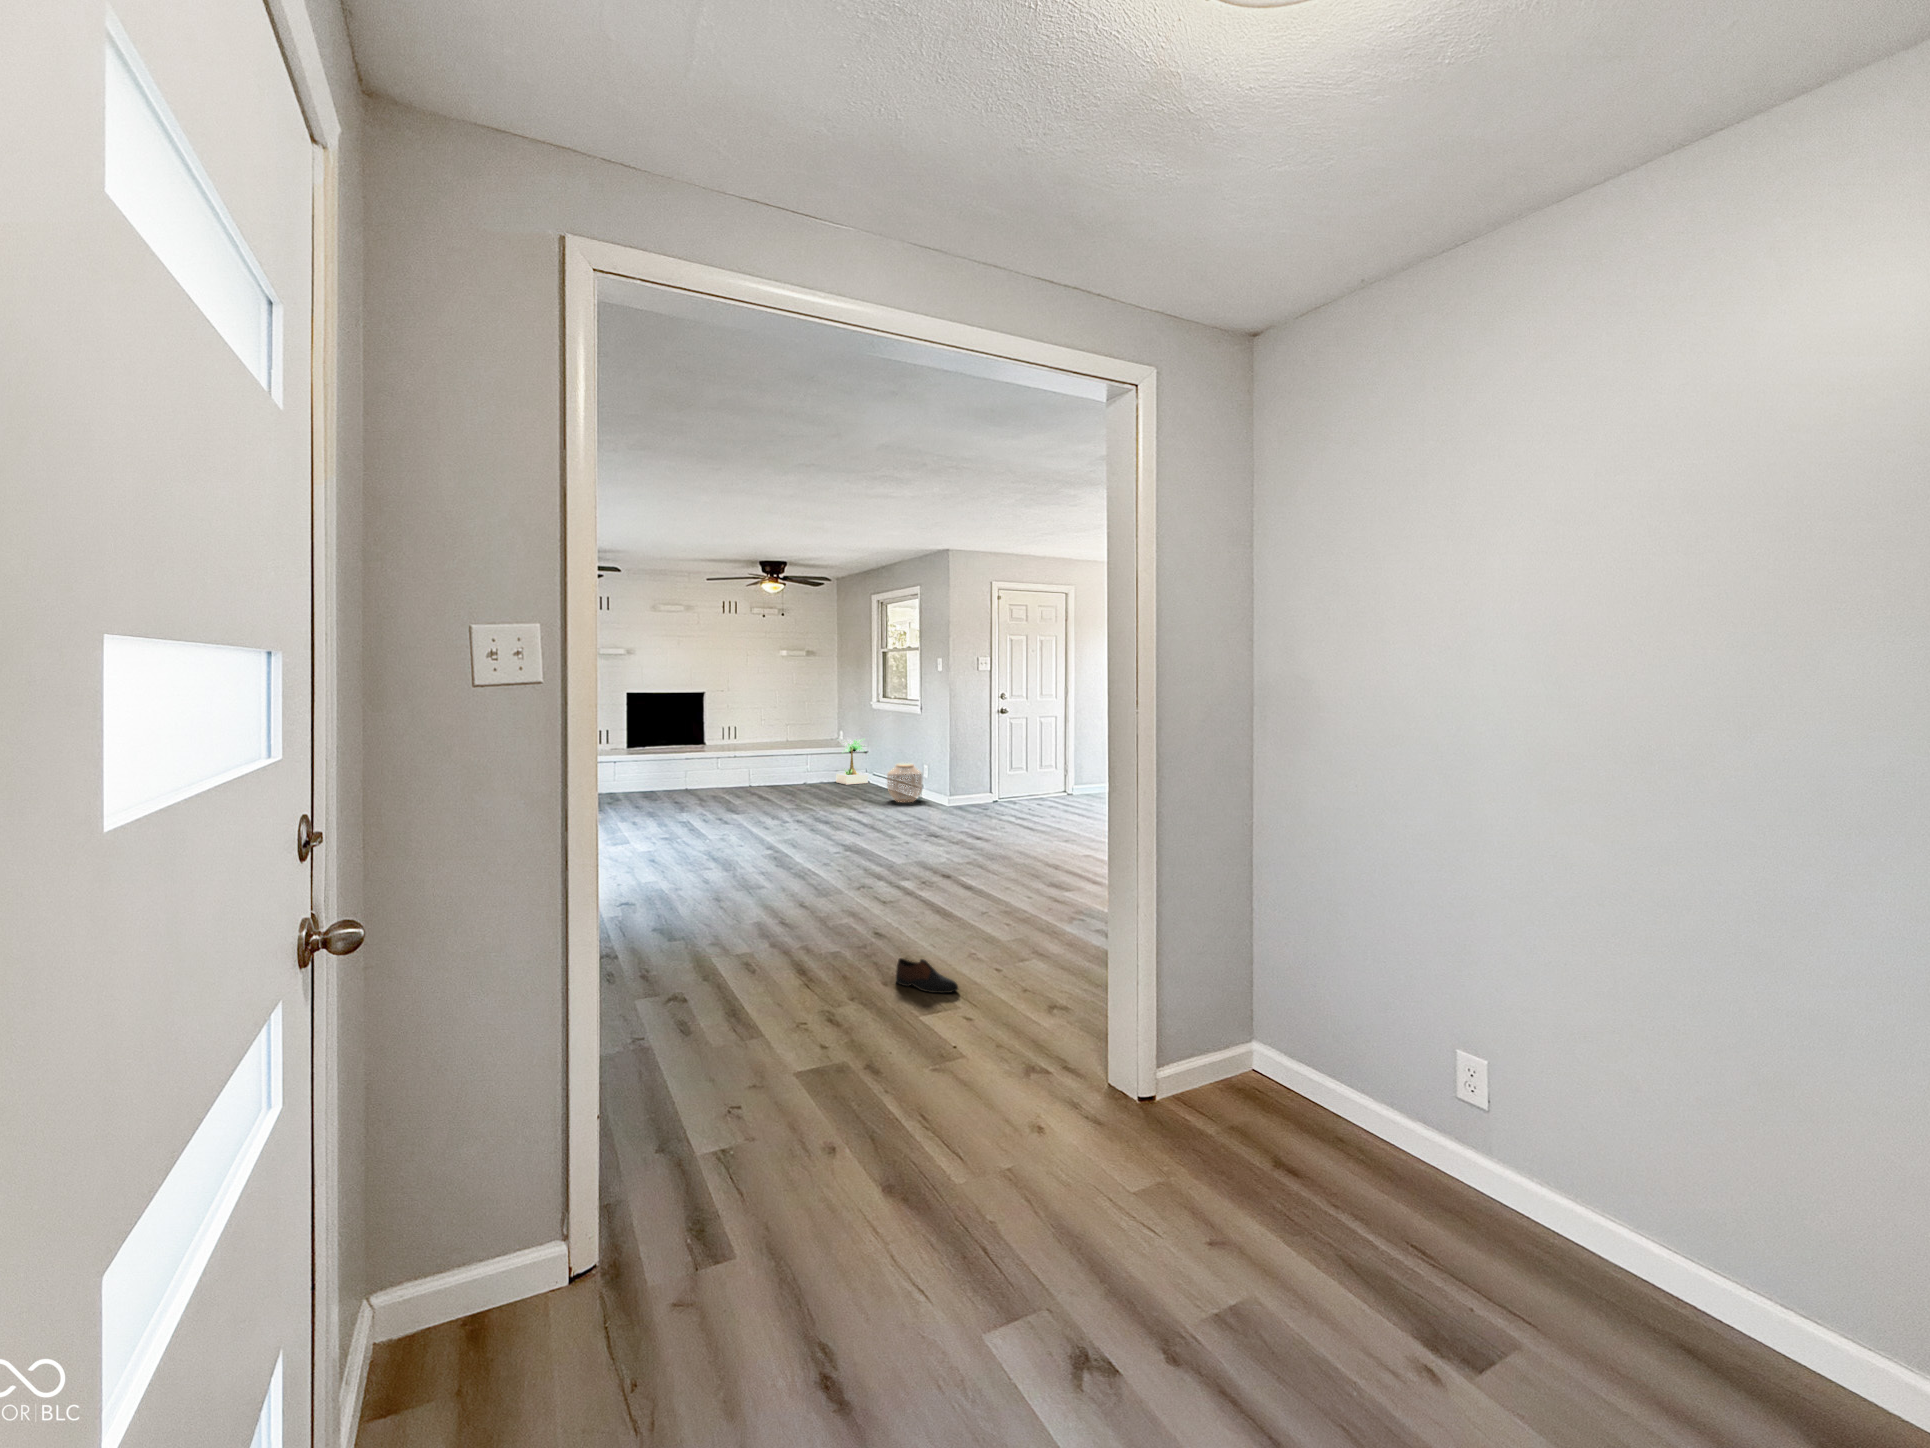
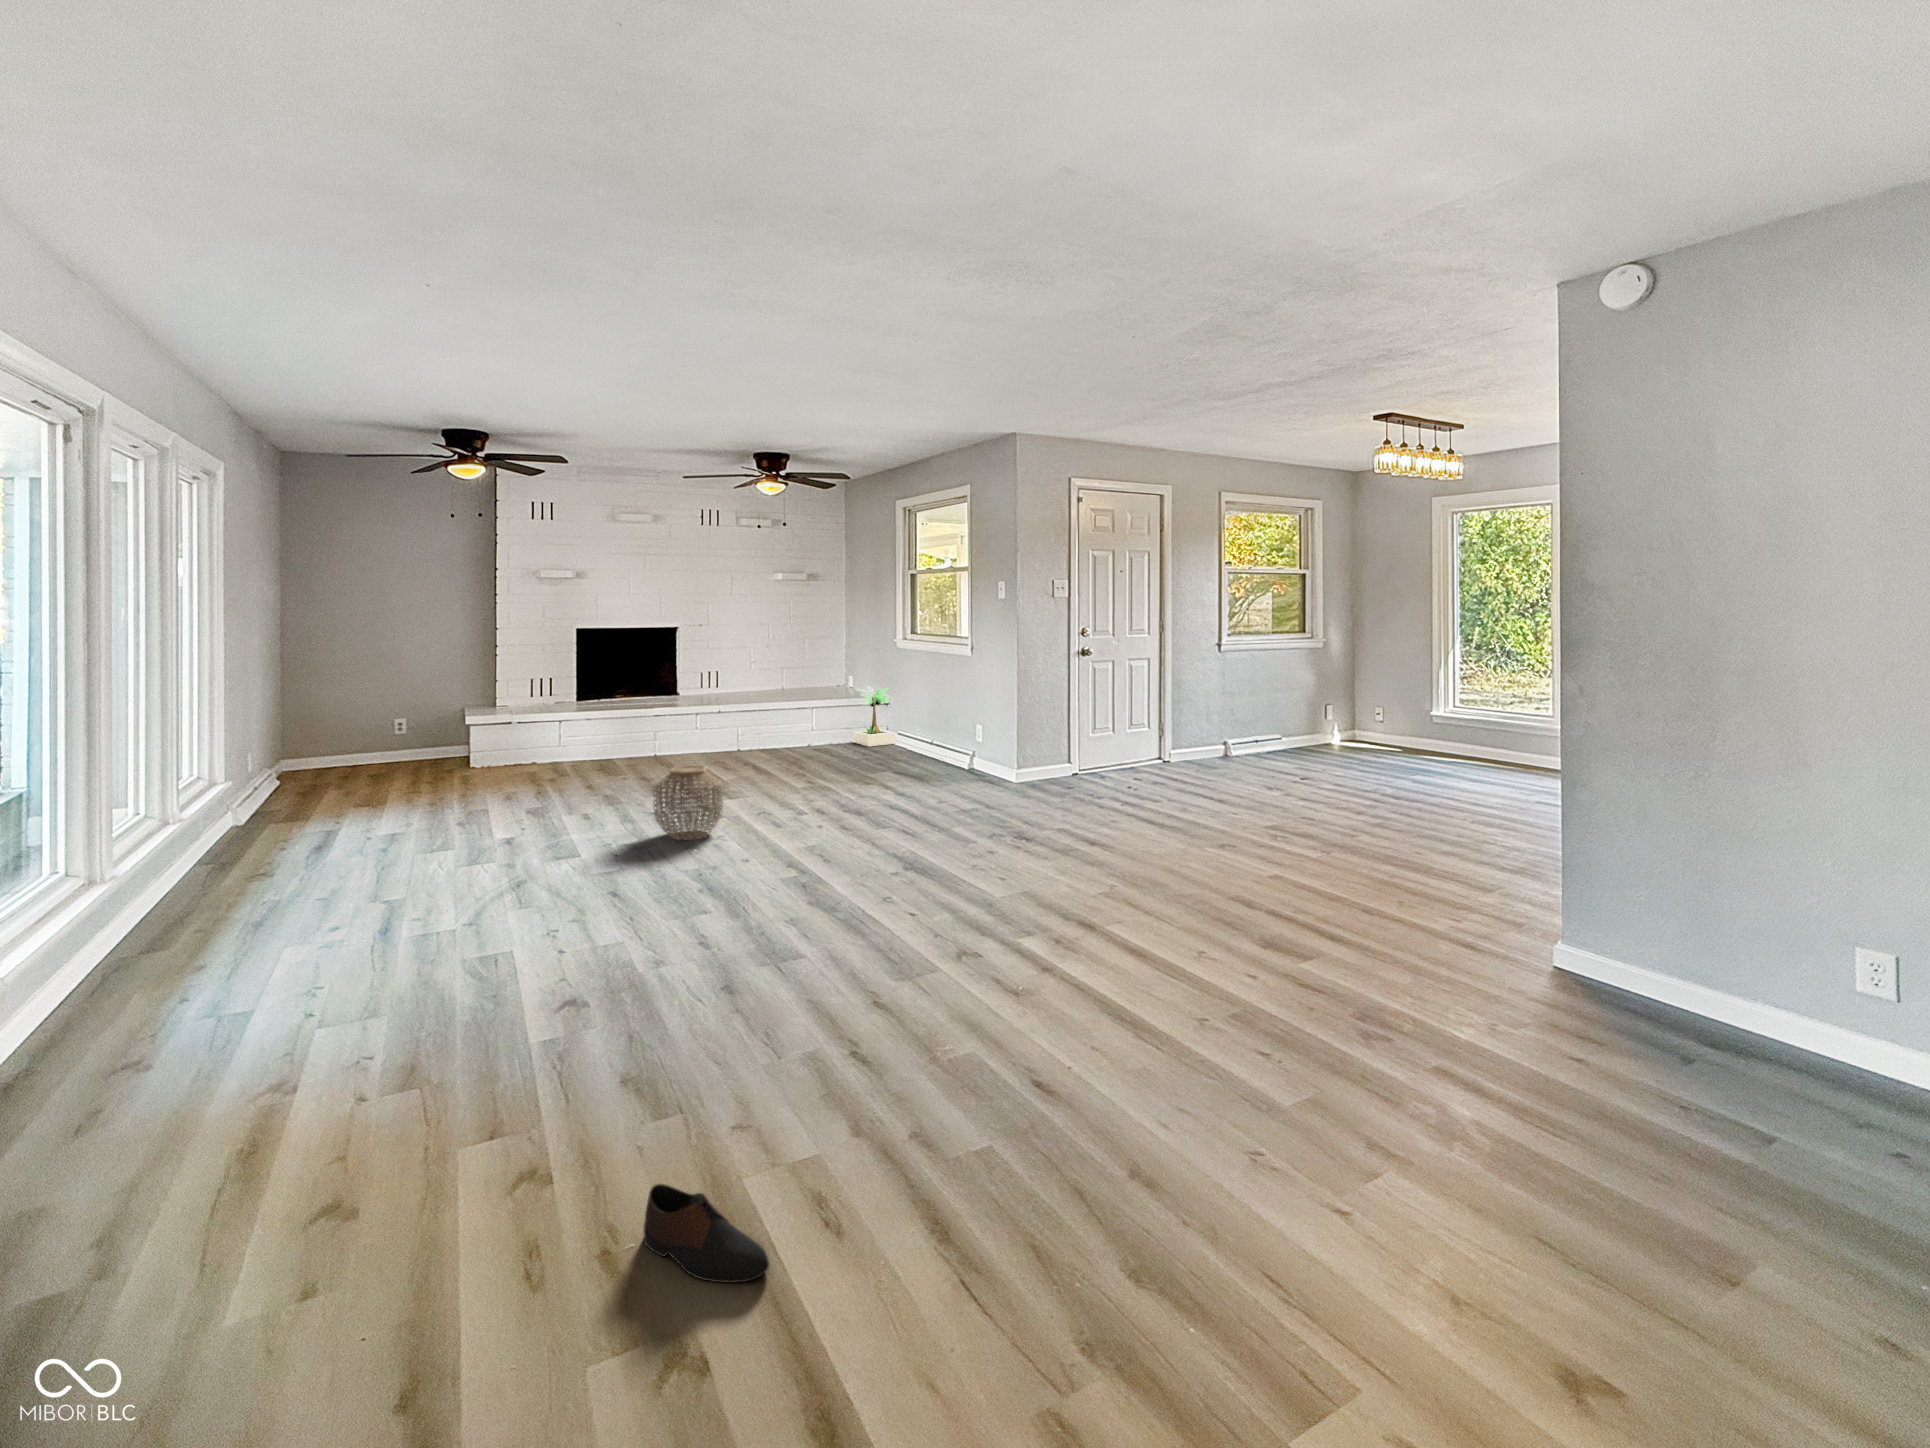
woven basket: present [887,763,922,802] -> present [653,766,723,840]
shoe: present [896,958,958,993] -> present [644,1184,770,1283]

